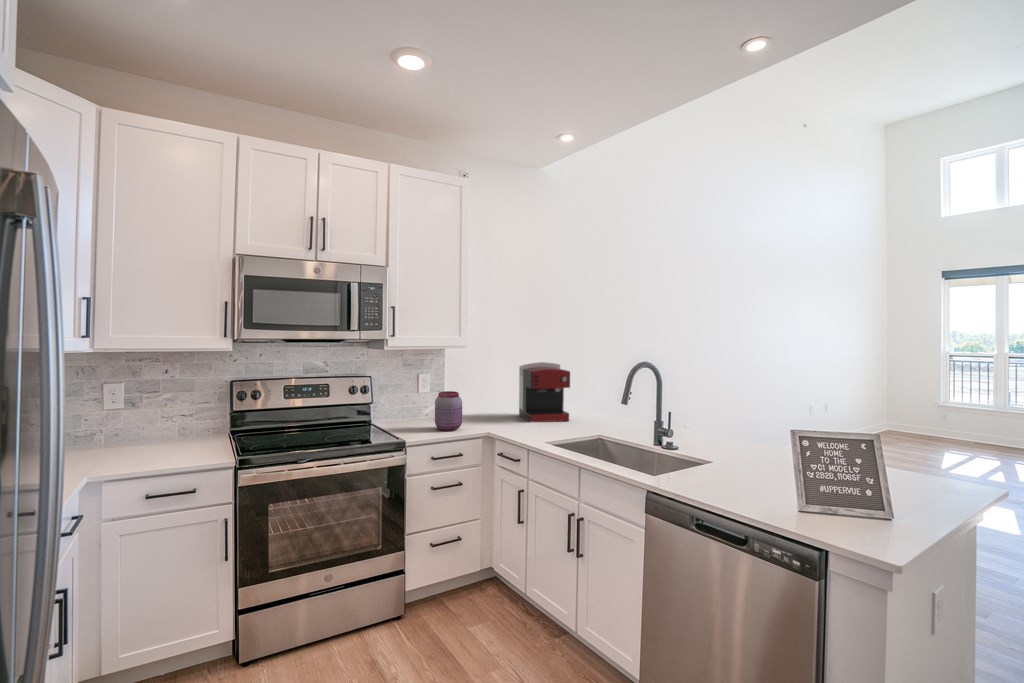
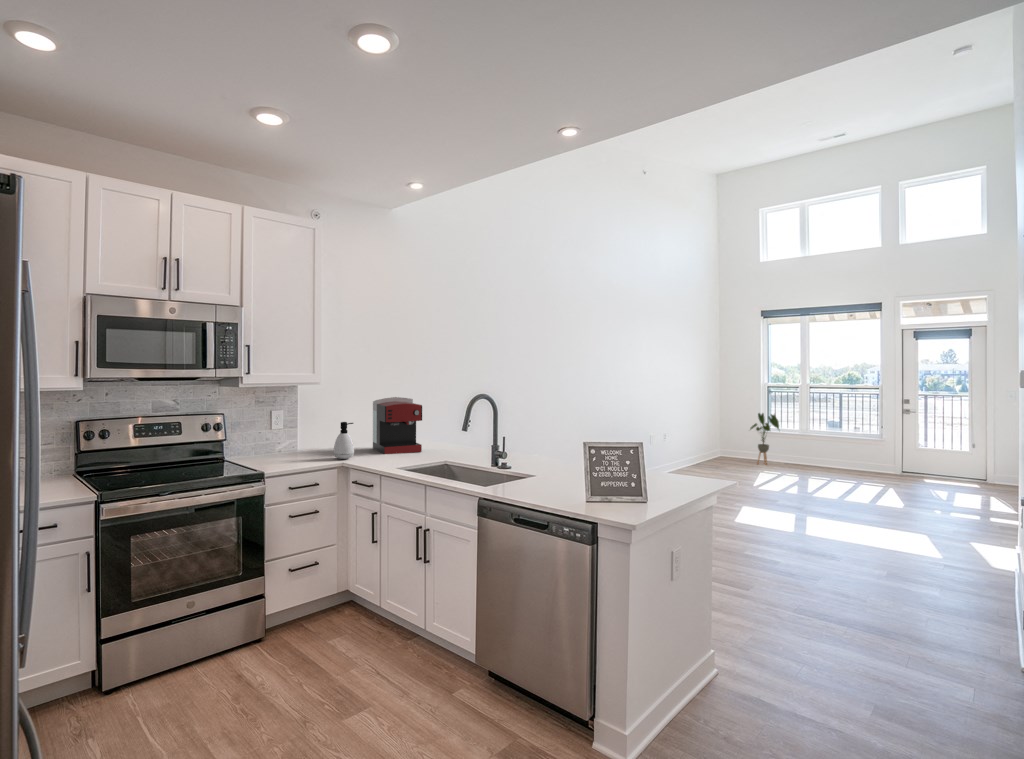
house plant: none [925,385,968,443] -> present [750,413,779,464]
soap dispenser: none [478,388,499,427] -> present [334,422,354,459]
jar: present [435,391,462,431] -> none [291,426,319,464]

